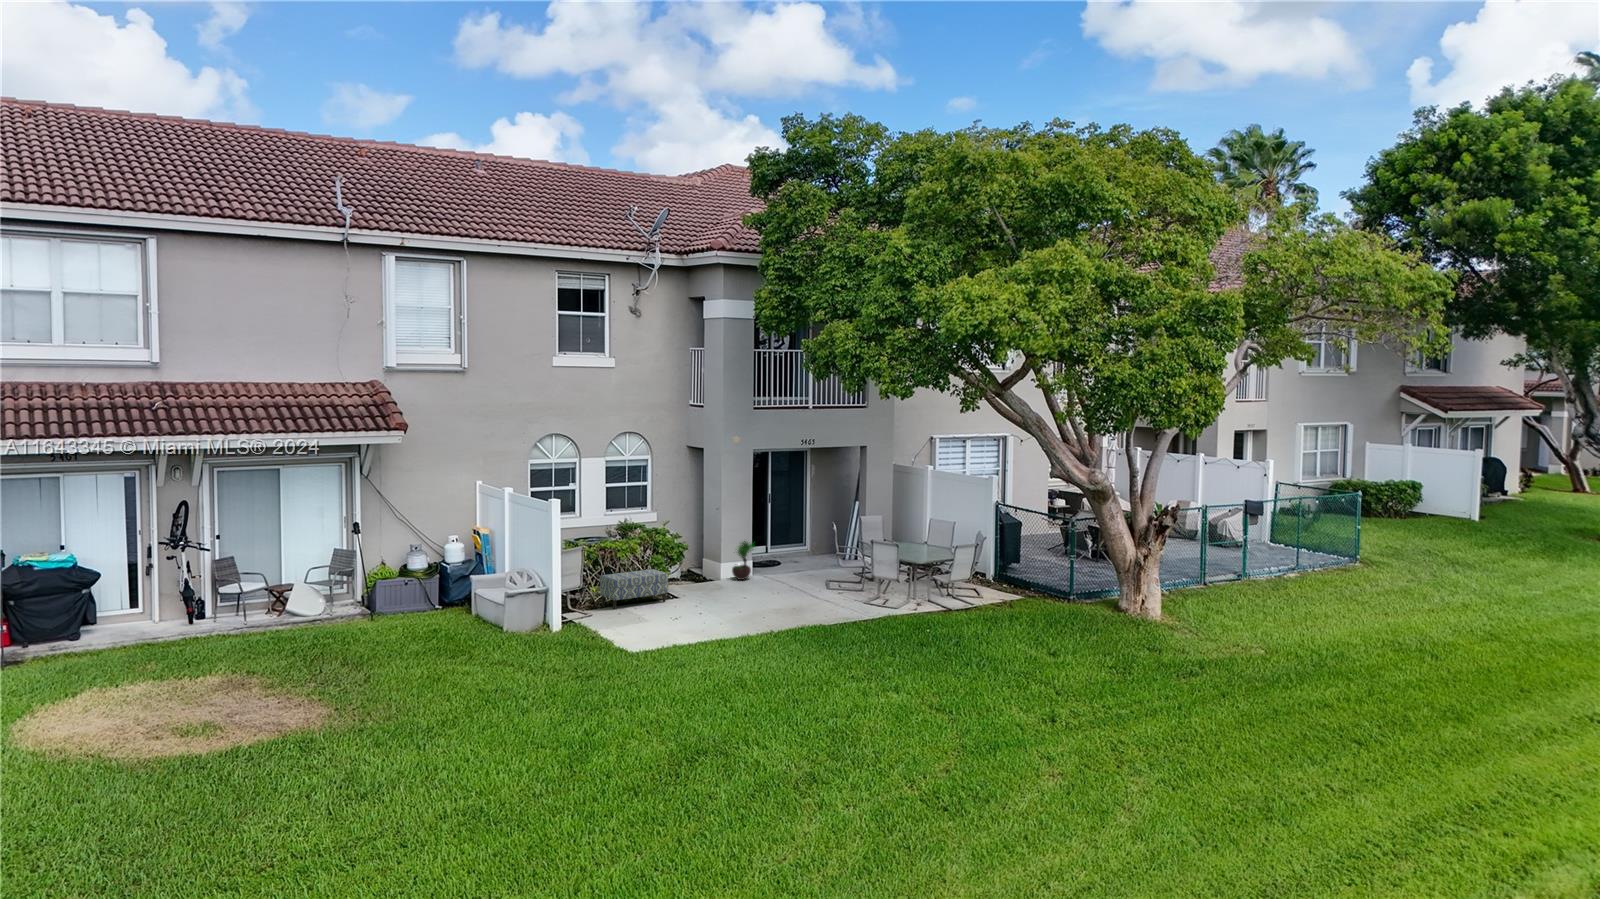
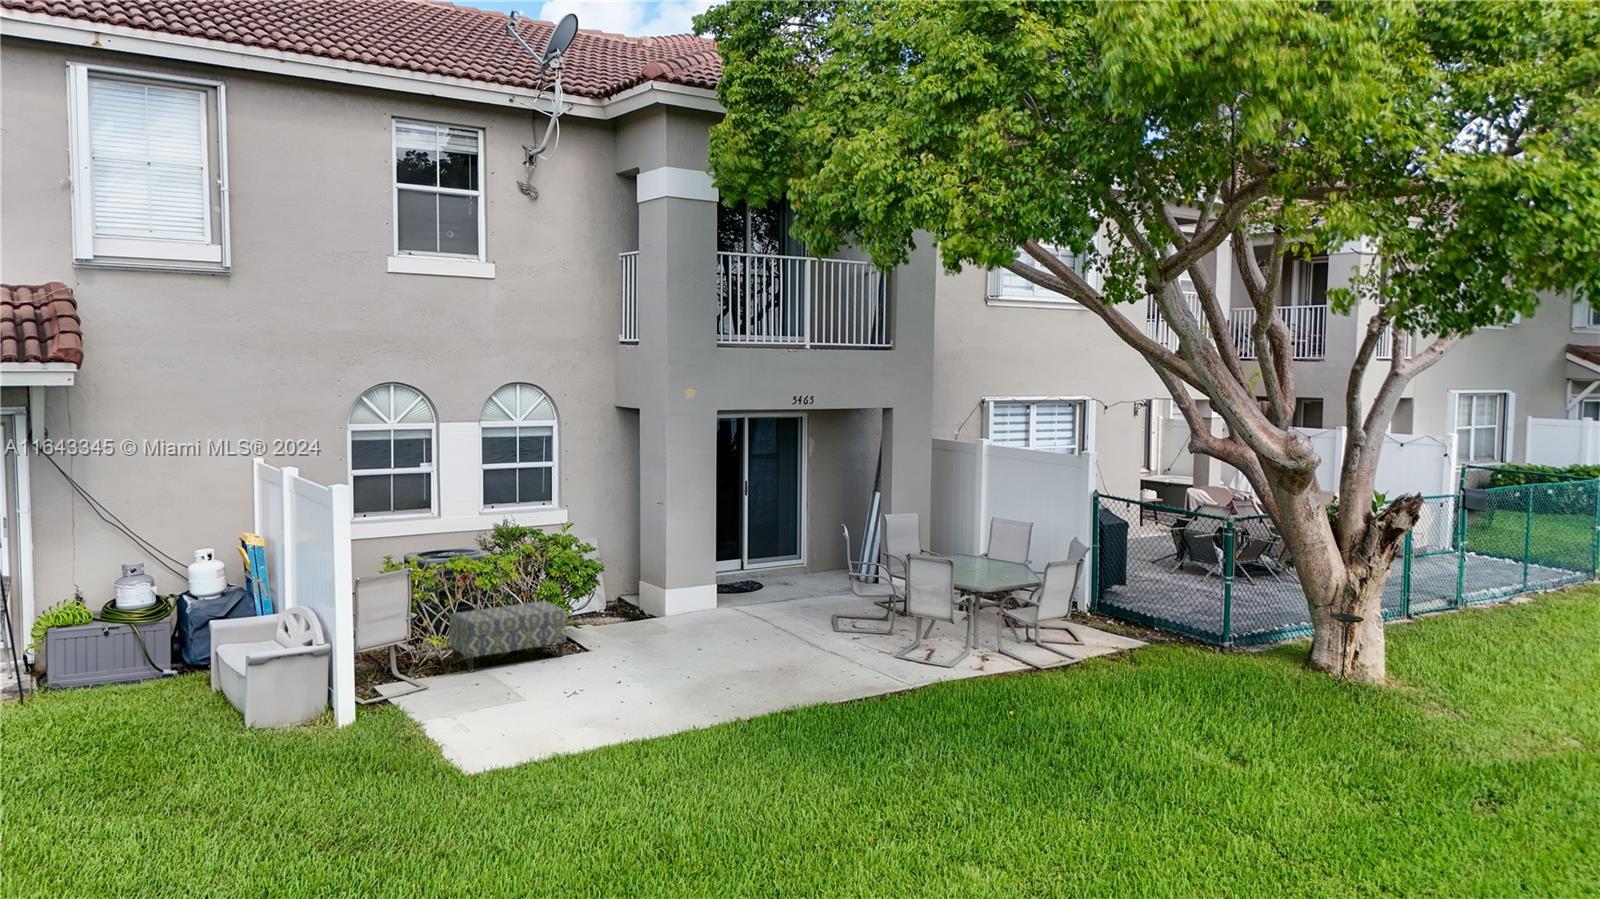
potted tree: present [732,541,754,580] -> none [681,547,720,613]
side table: none [1121,576,1140,619] -> present [1330,613,1364,685]

